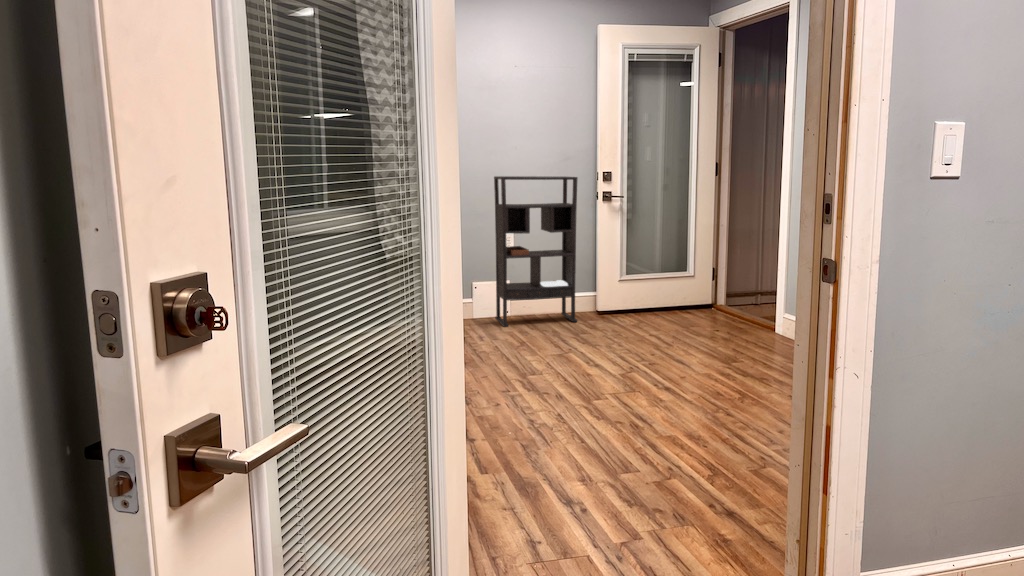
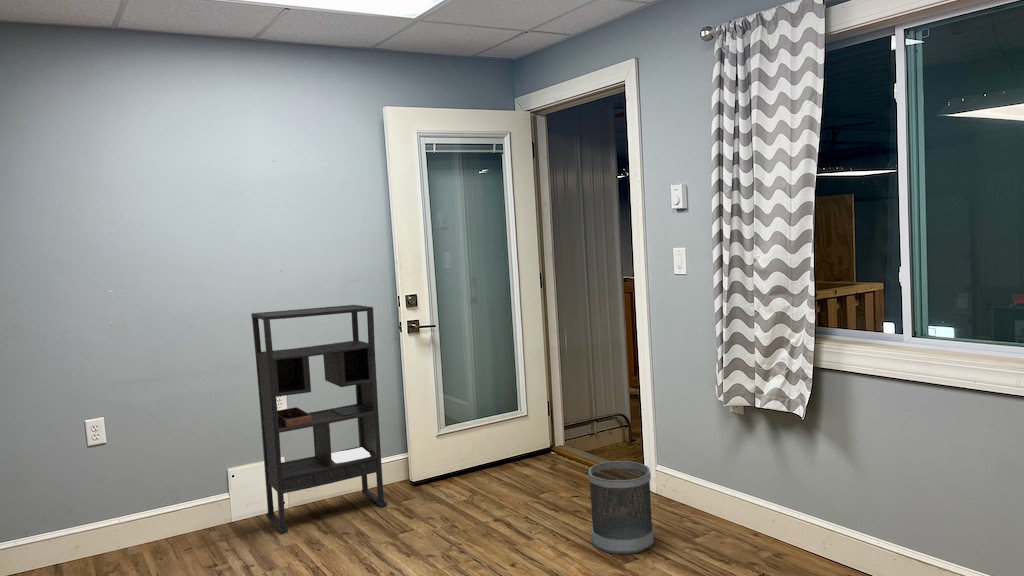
wastebasket: none [715,298,765,360] -> present [589,461,654,554]

